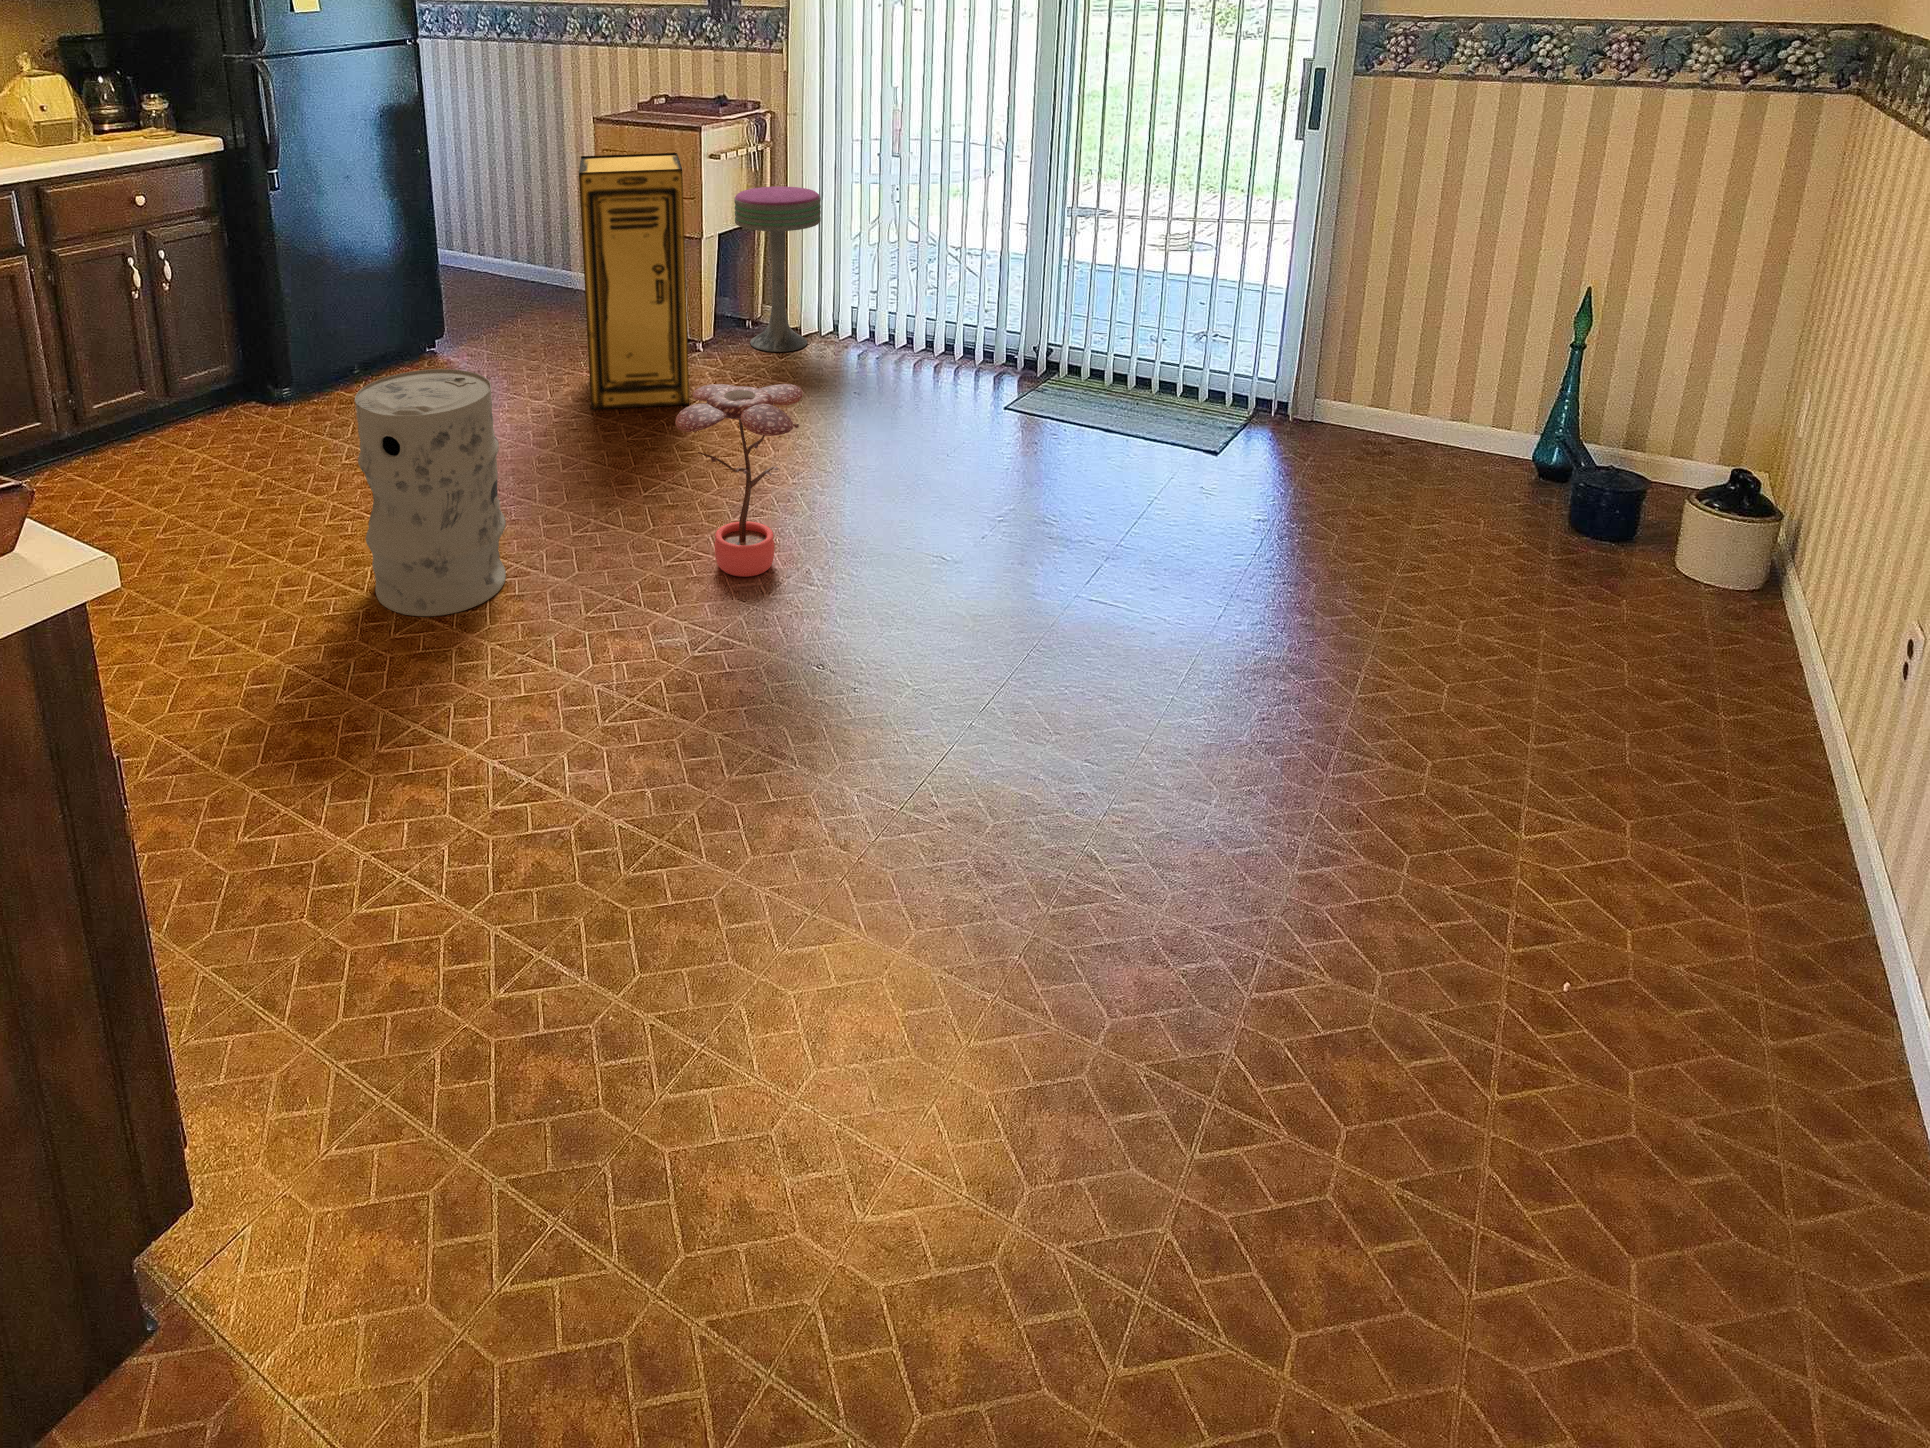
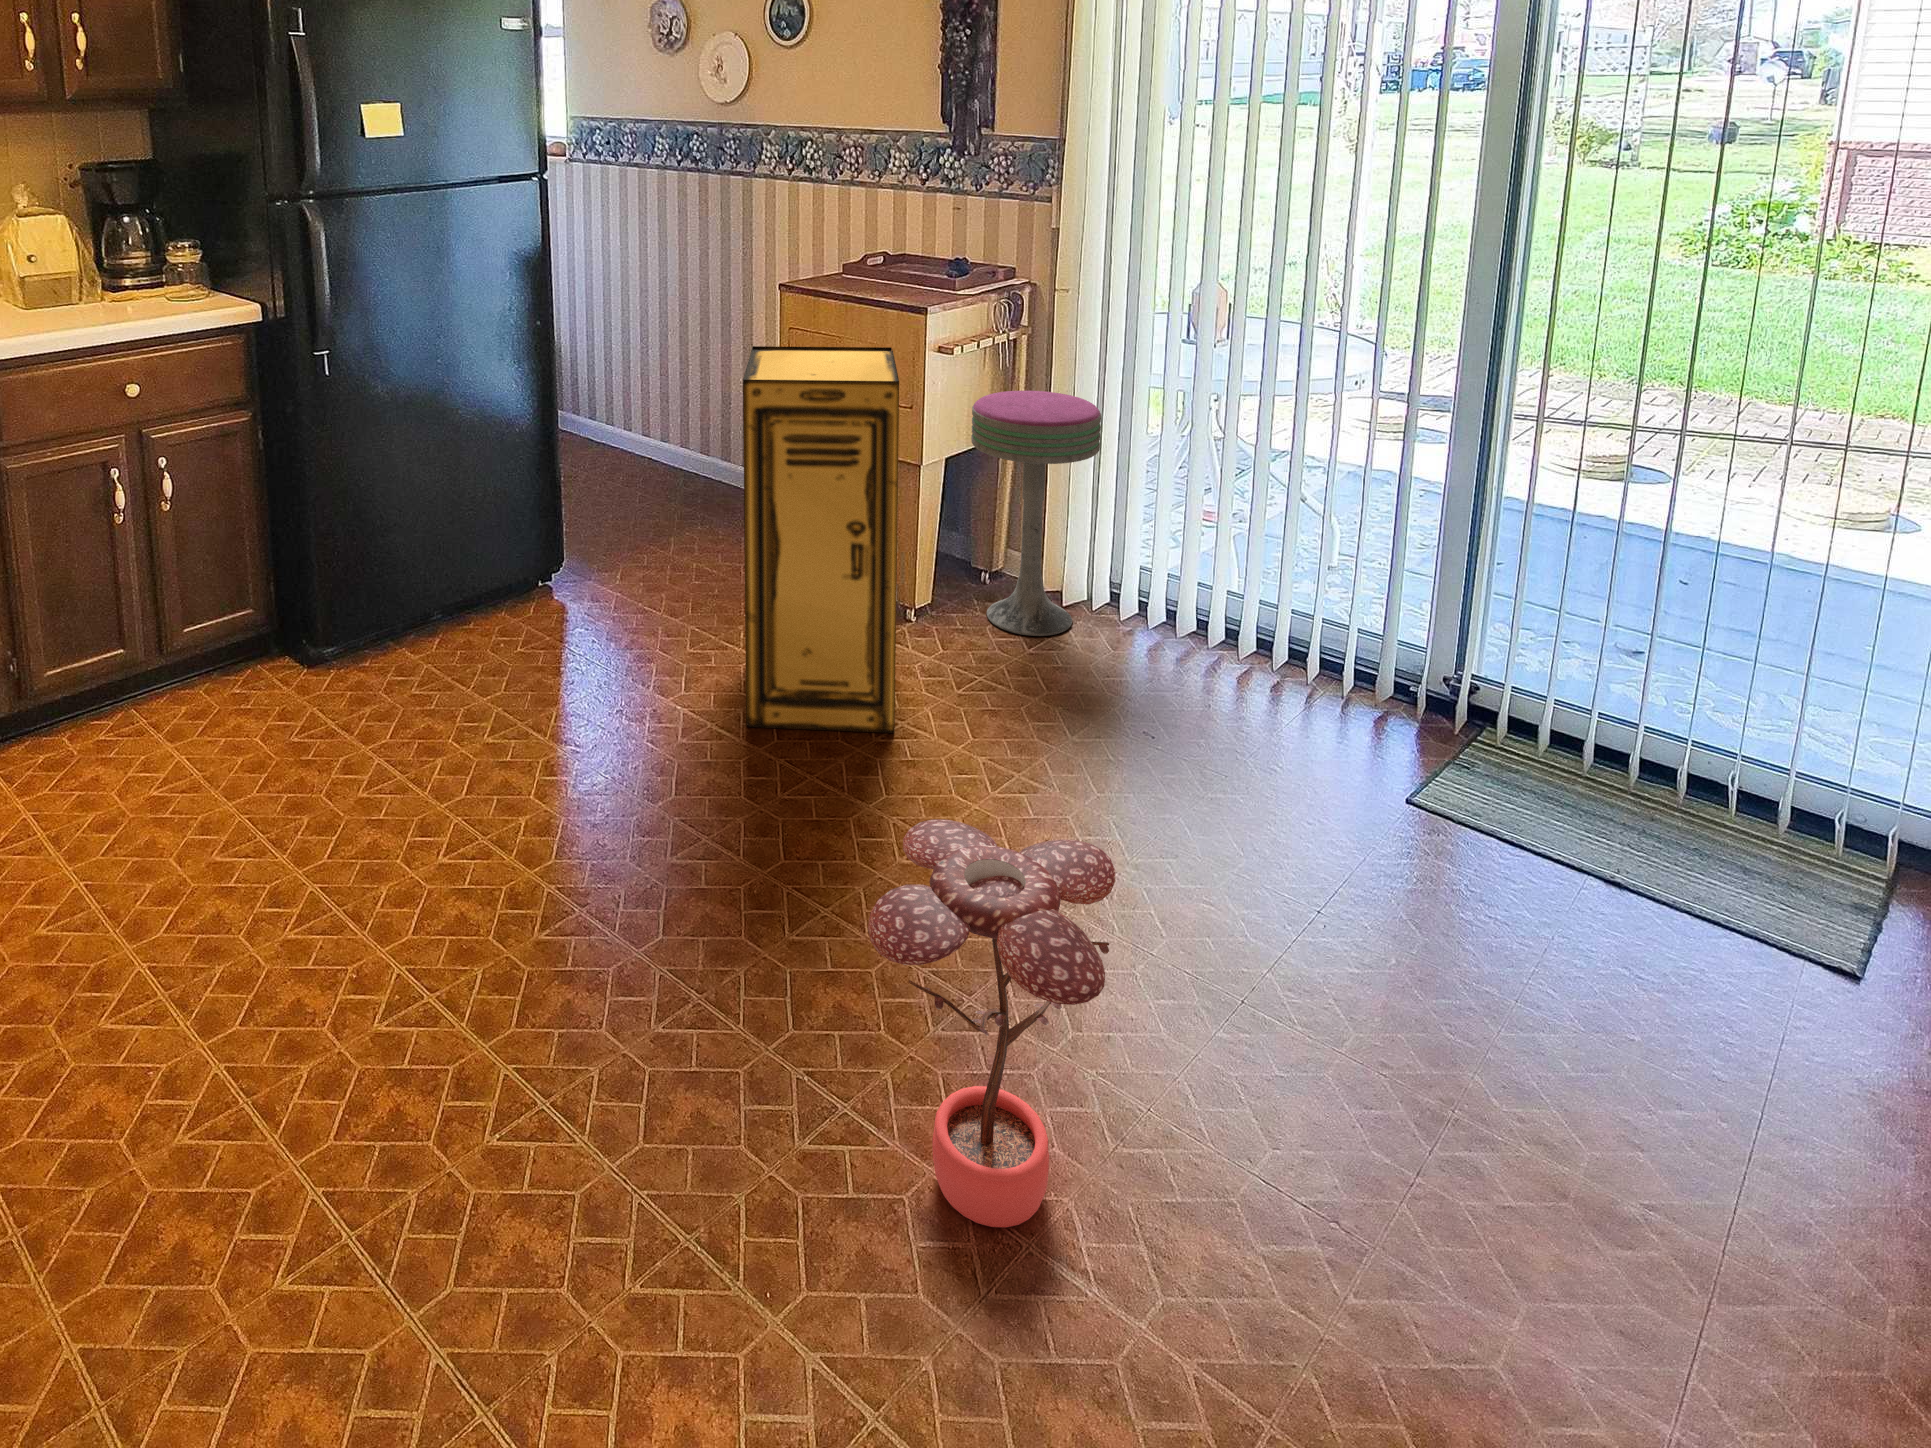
trash can: present [355,369,506,616] -> none [293,750,555,1248]

